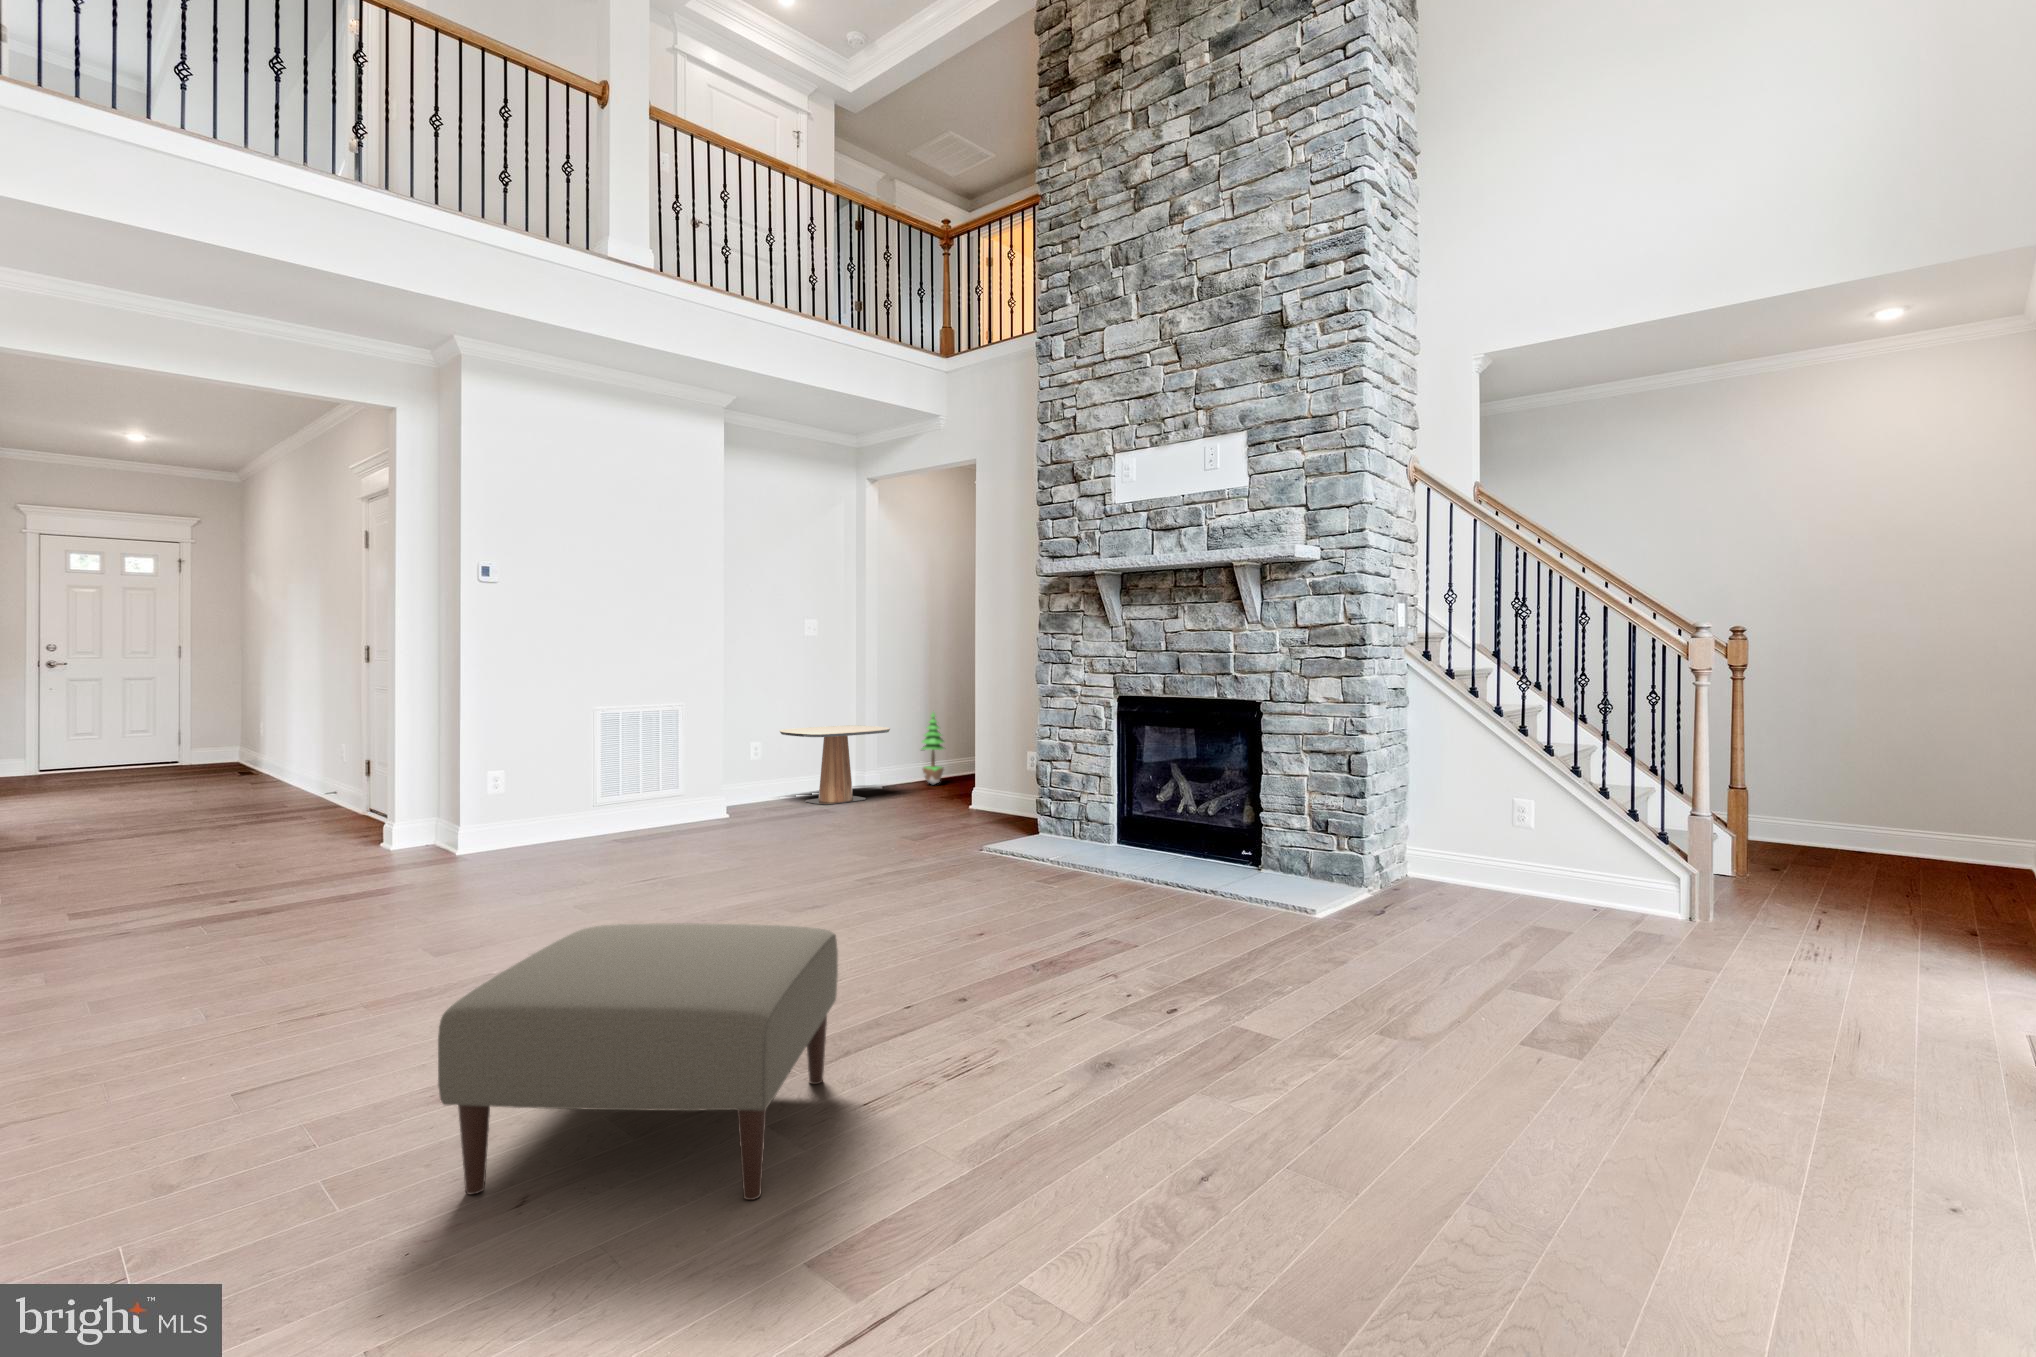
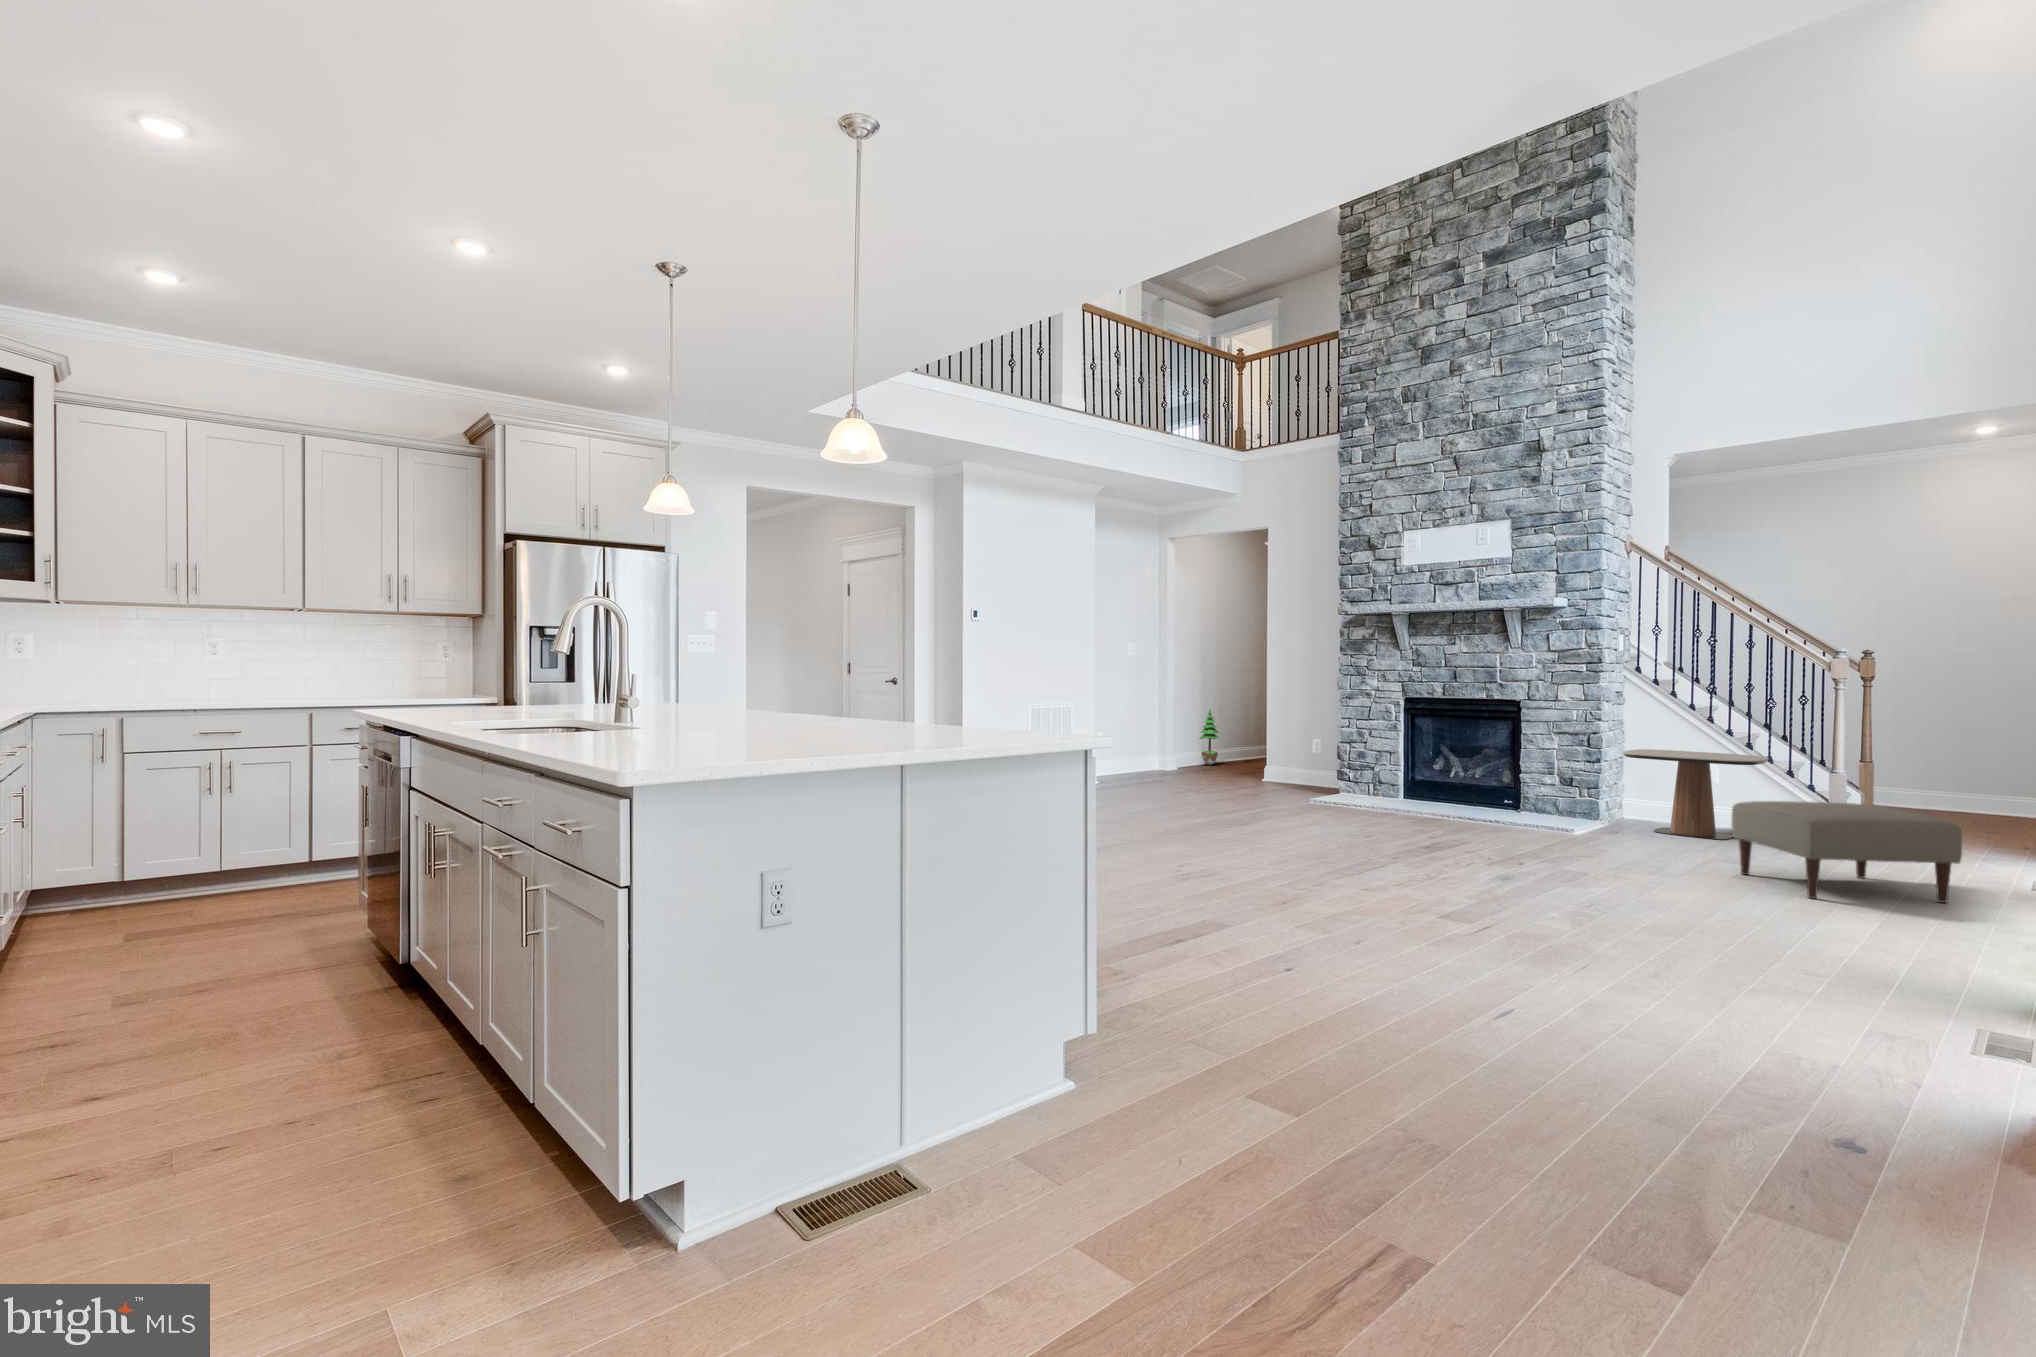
side table: present [780,725,890,804] -> present [1623,749,1769,840]
ottoman: present [438,923,838,1200] -> present [1732,801,1962,903]

